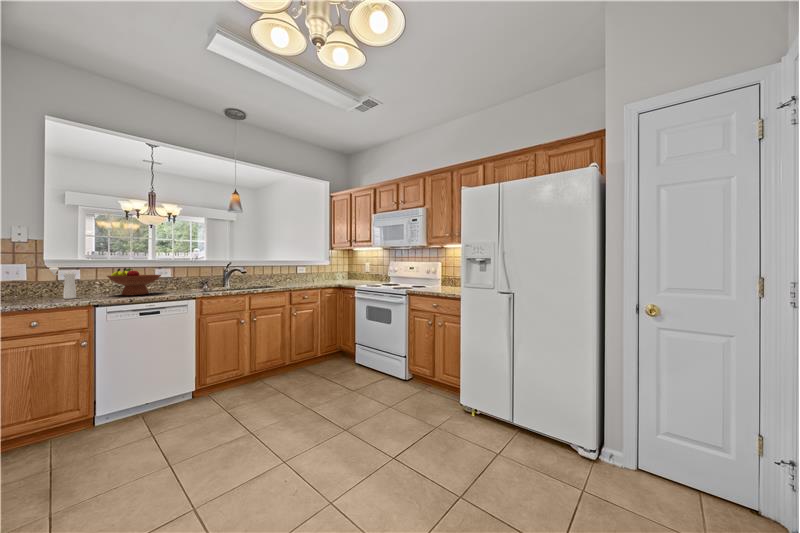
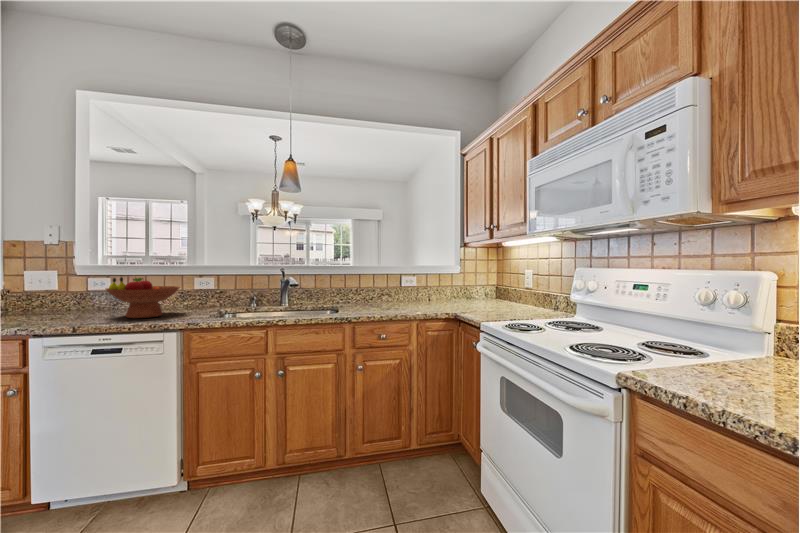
pepper mill: present [49,267,76,299] -> none [60,275,80,319]

